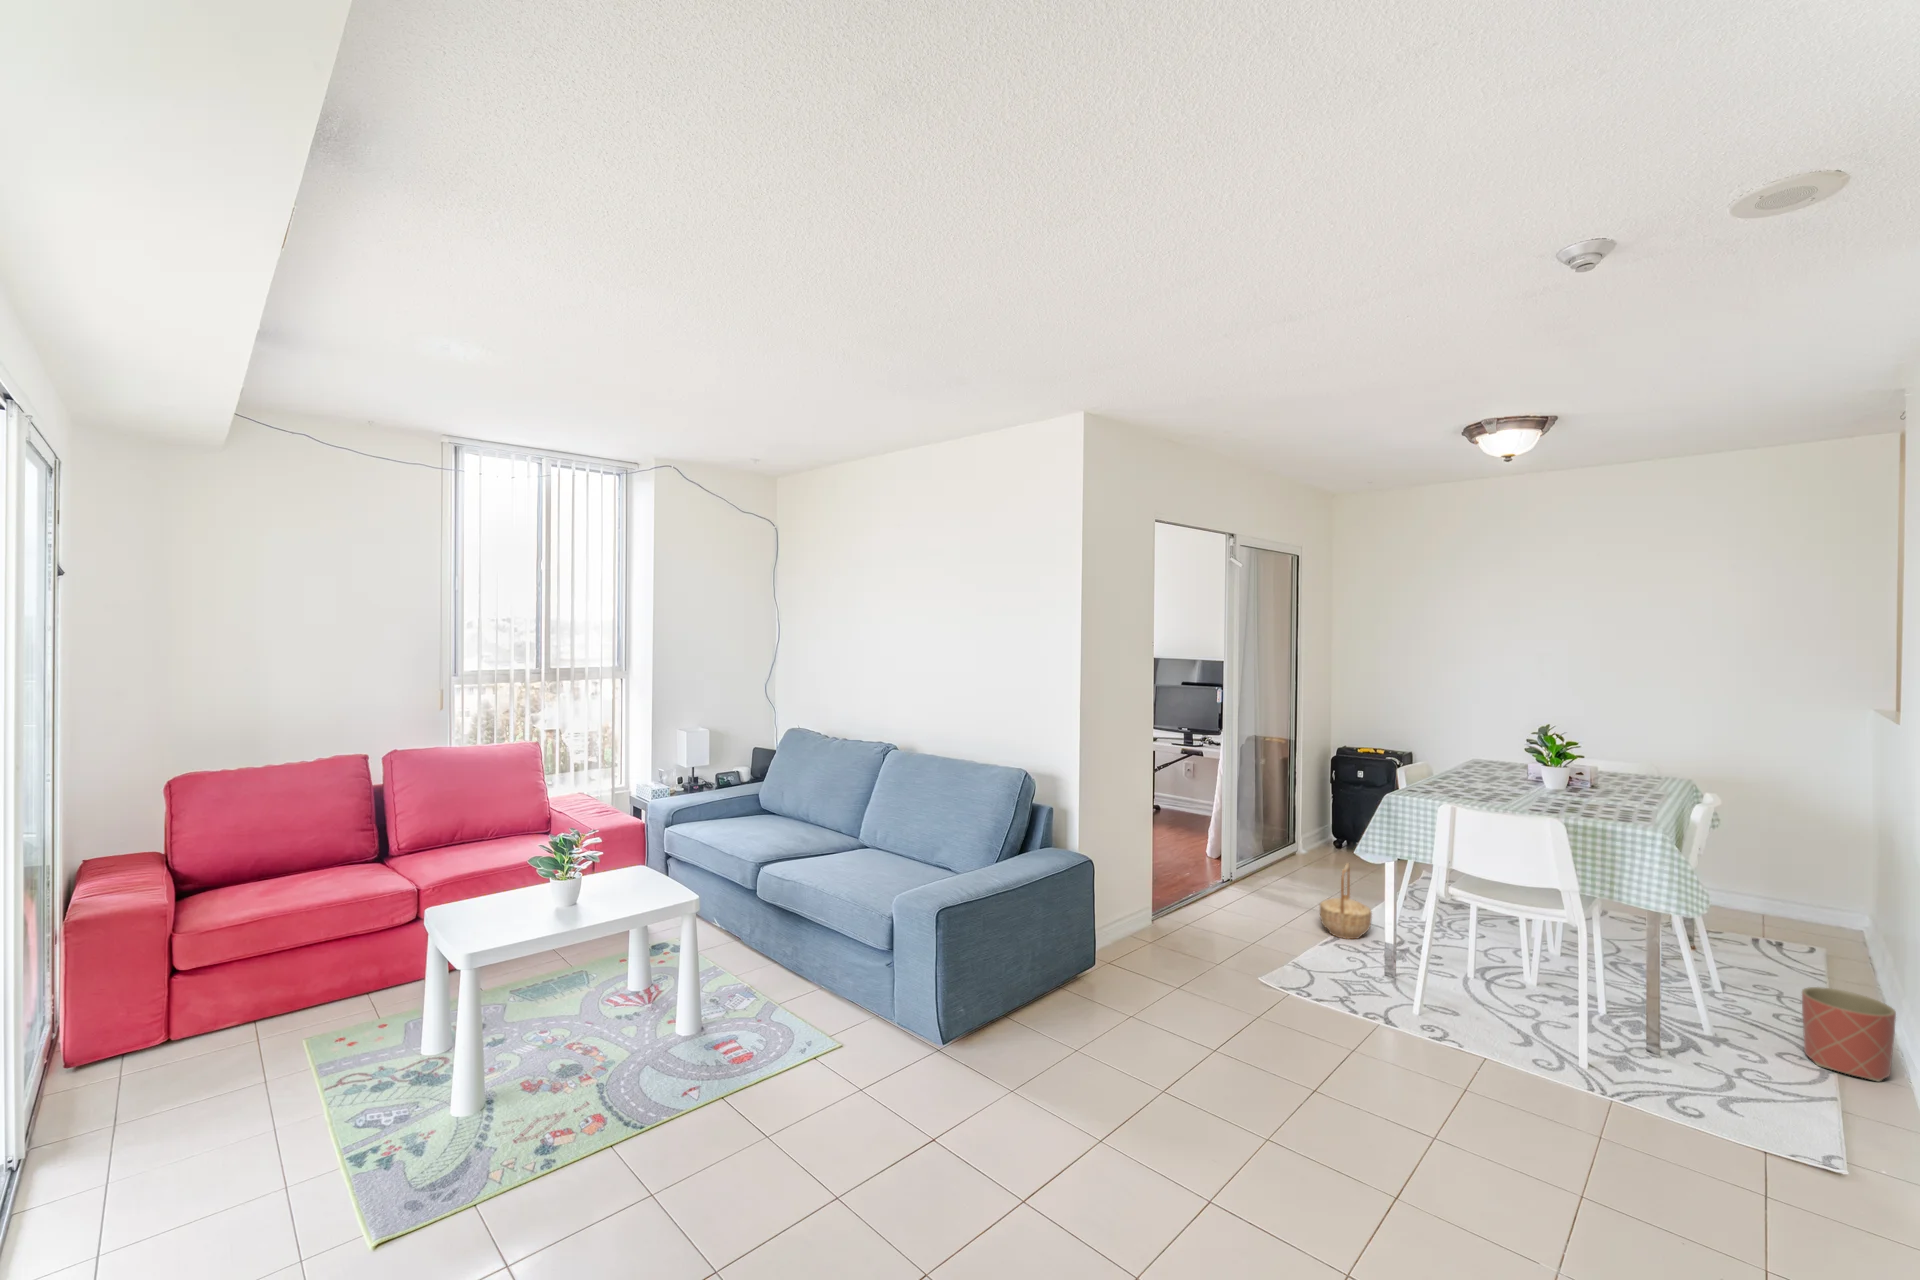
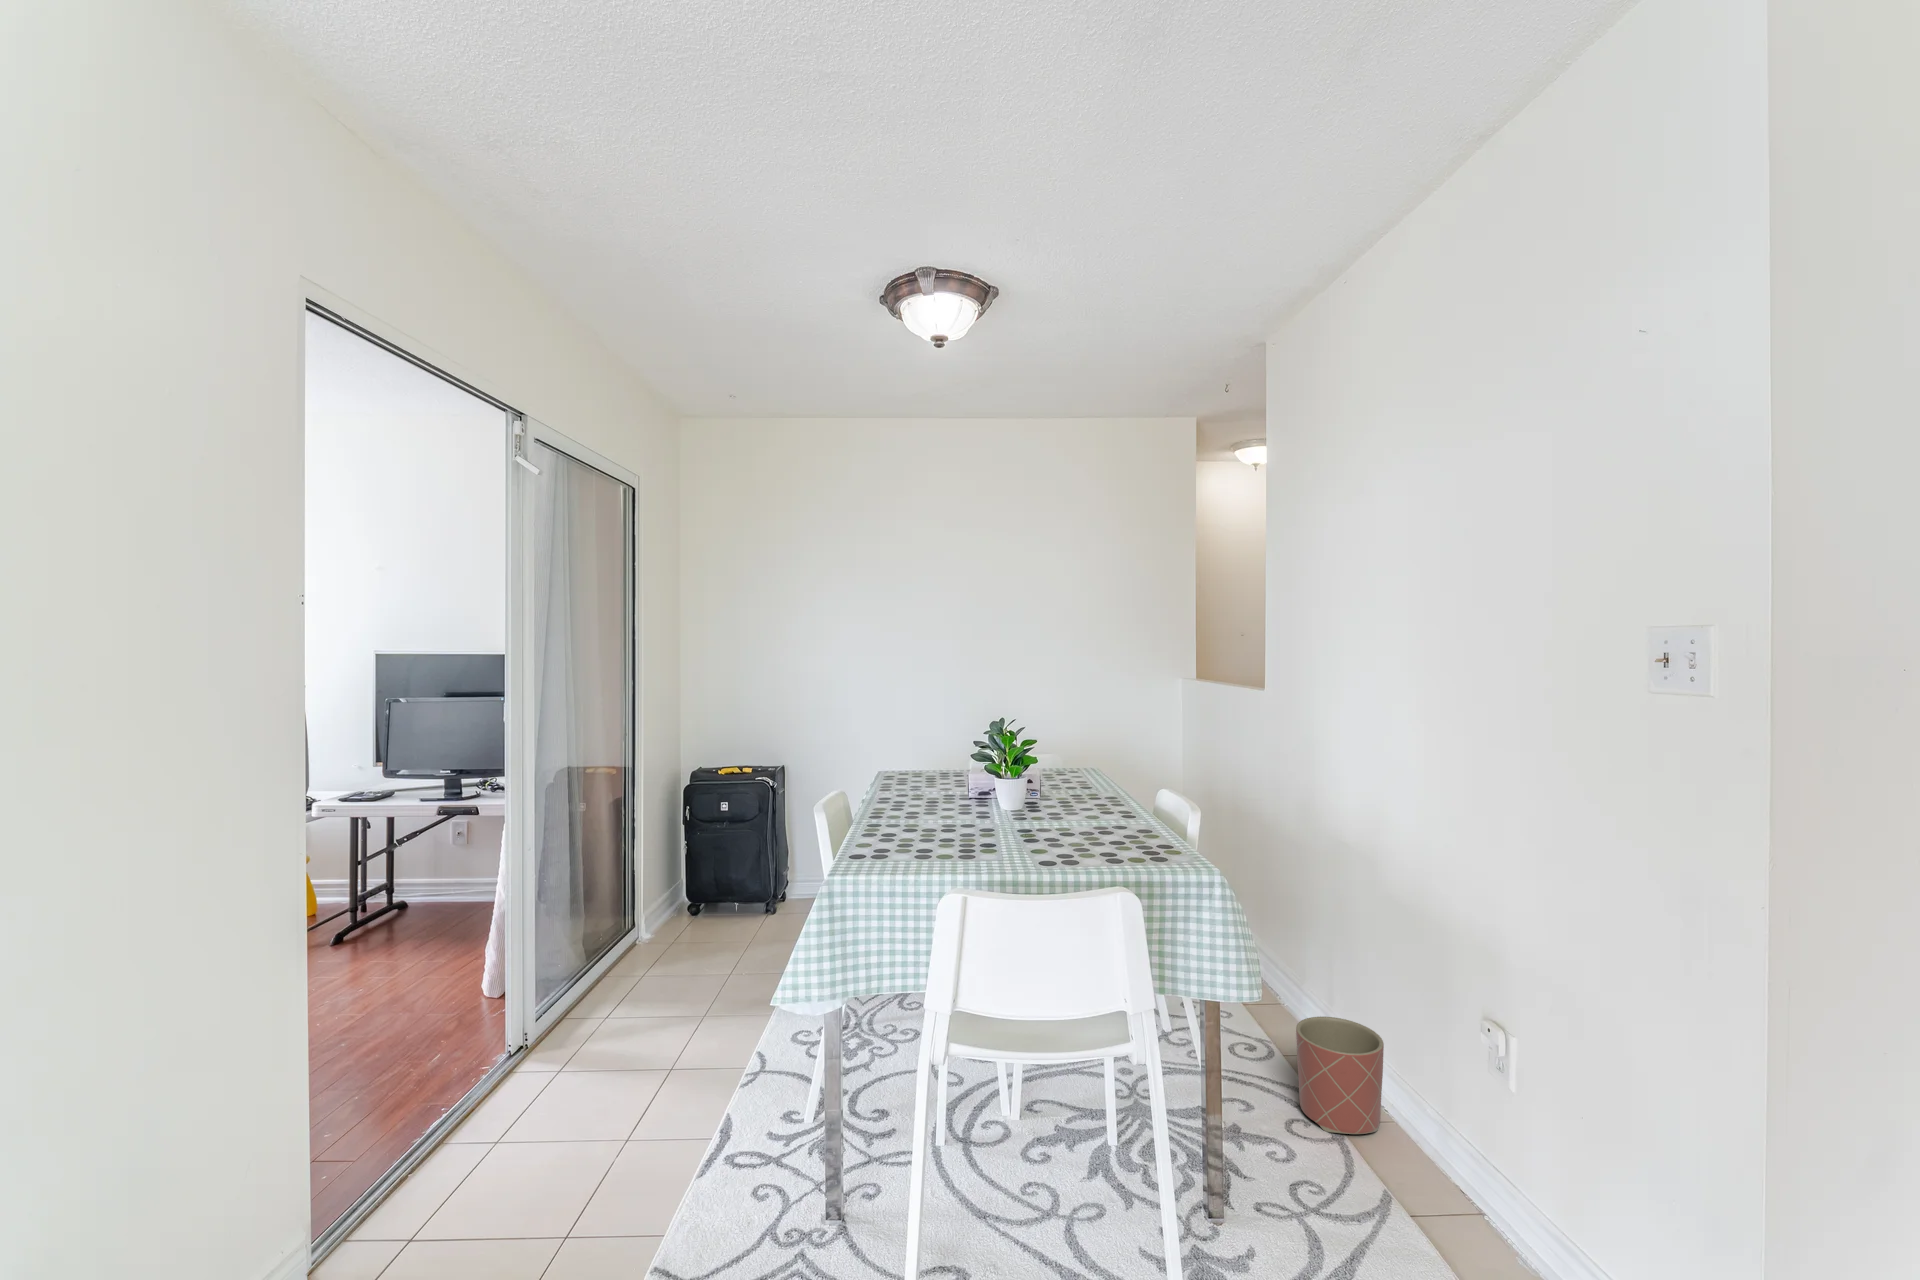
basket: present [1320,863,1372,939] -> none [692,980,778,1126]

